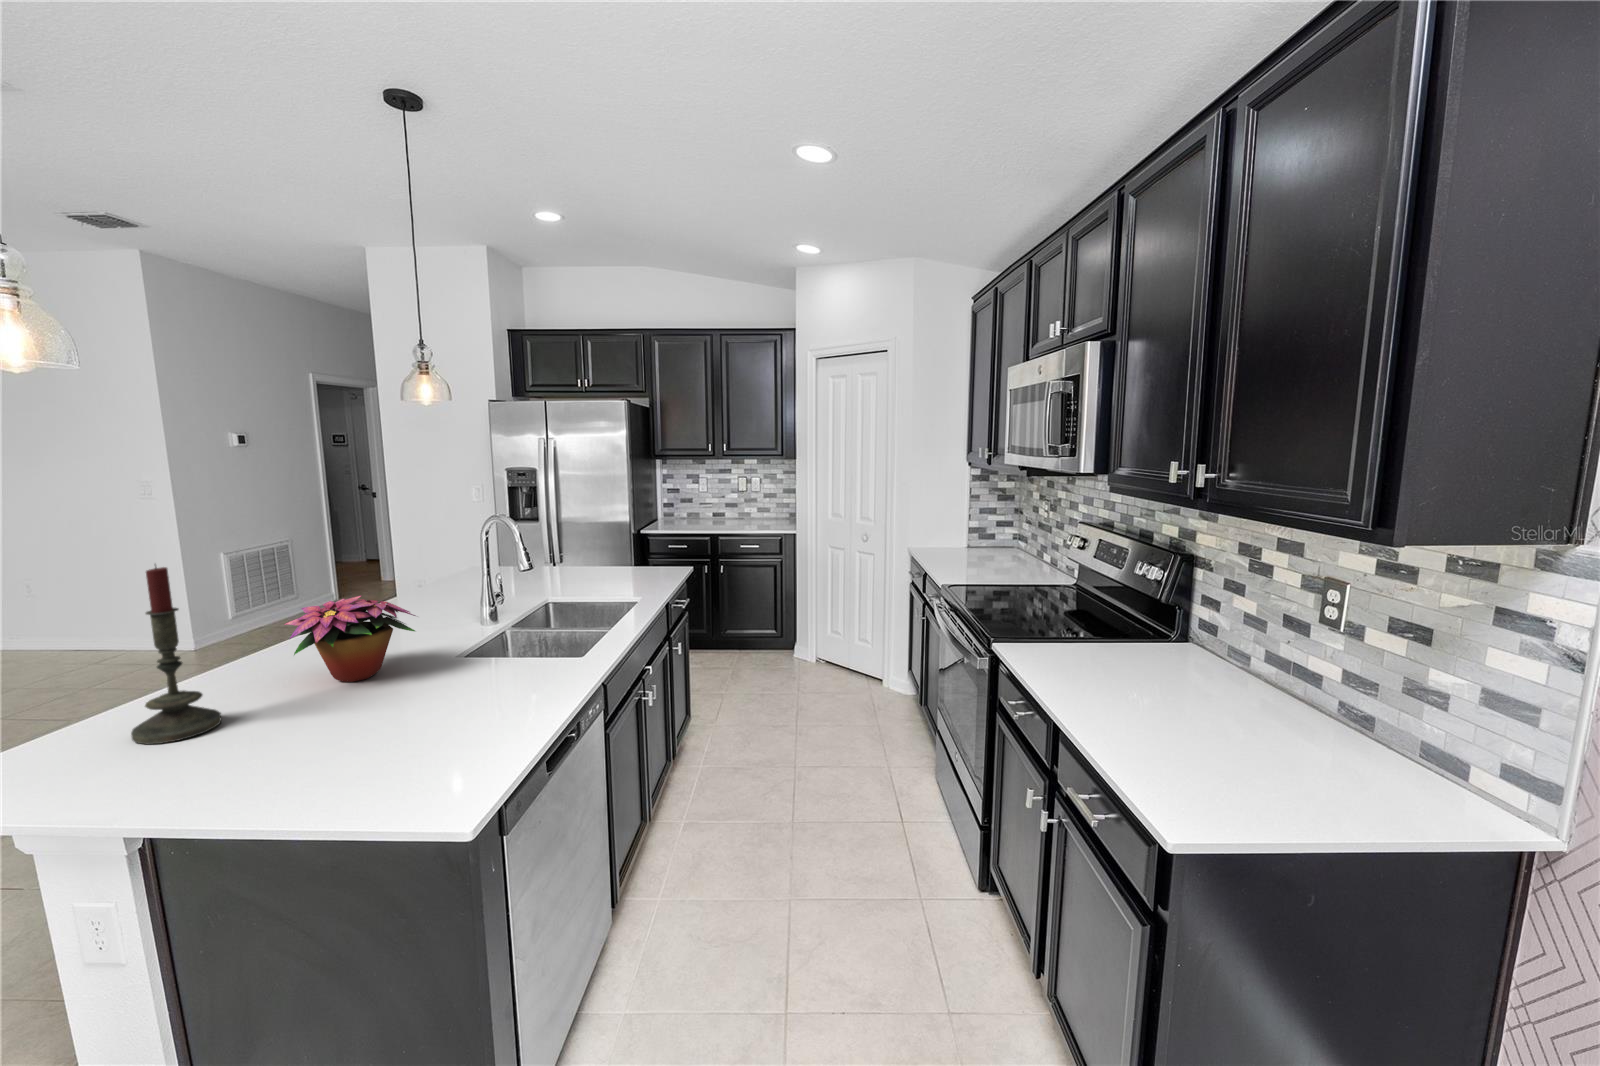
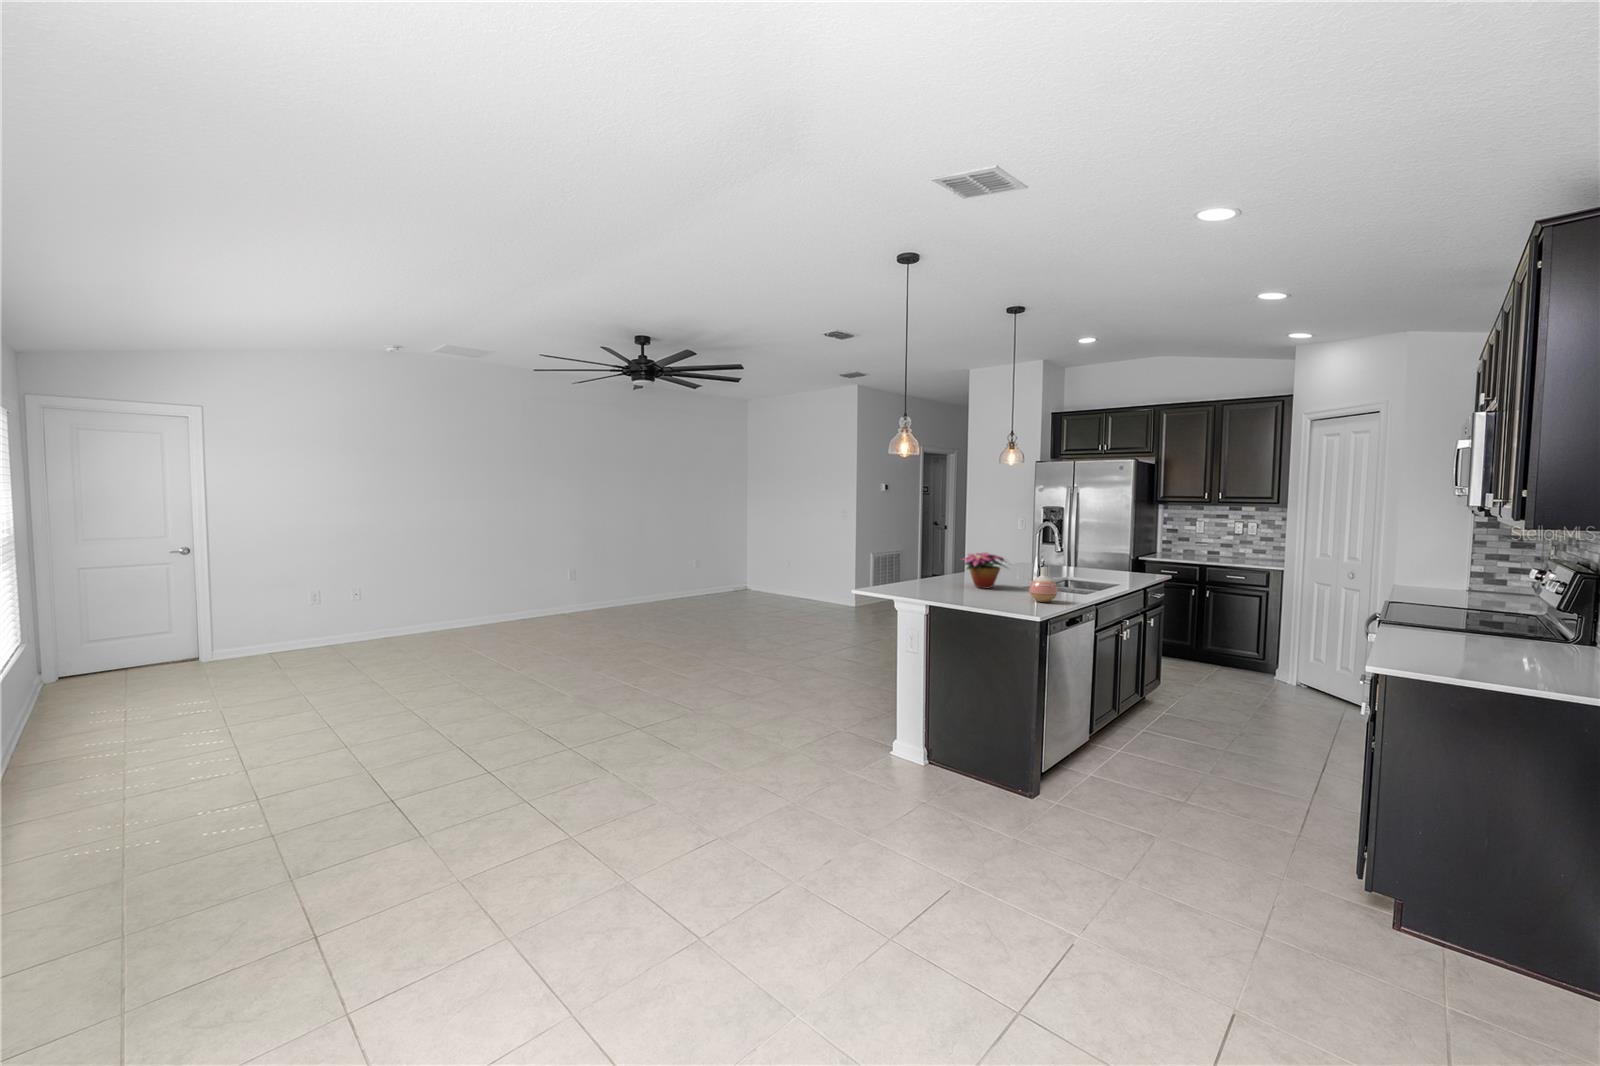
candle: present [131,567,221,744] -> none [918,526,943,592]
vase: none [453,635,520,718] -> present [1029,567,1058,602]

